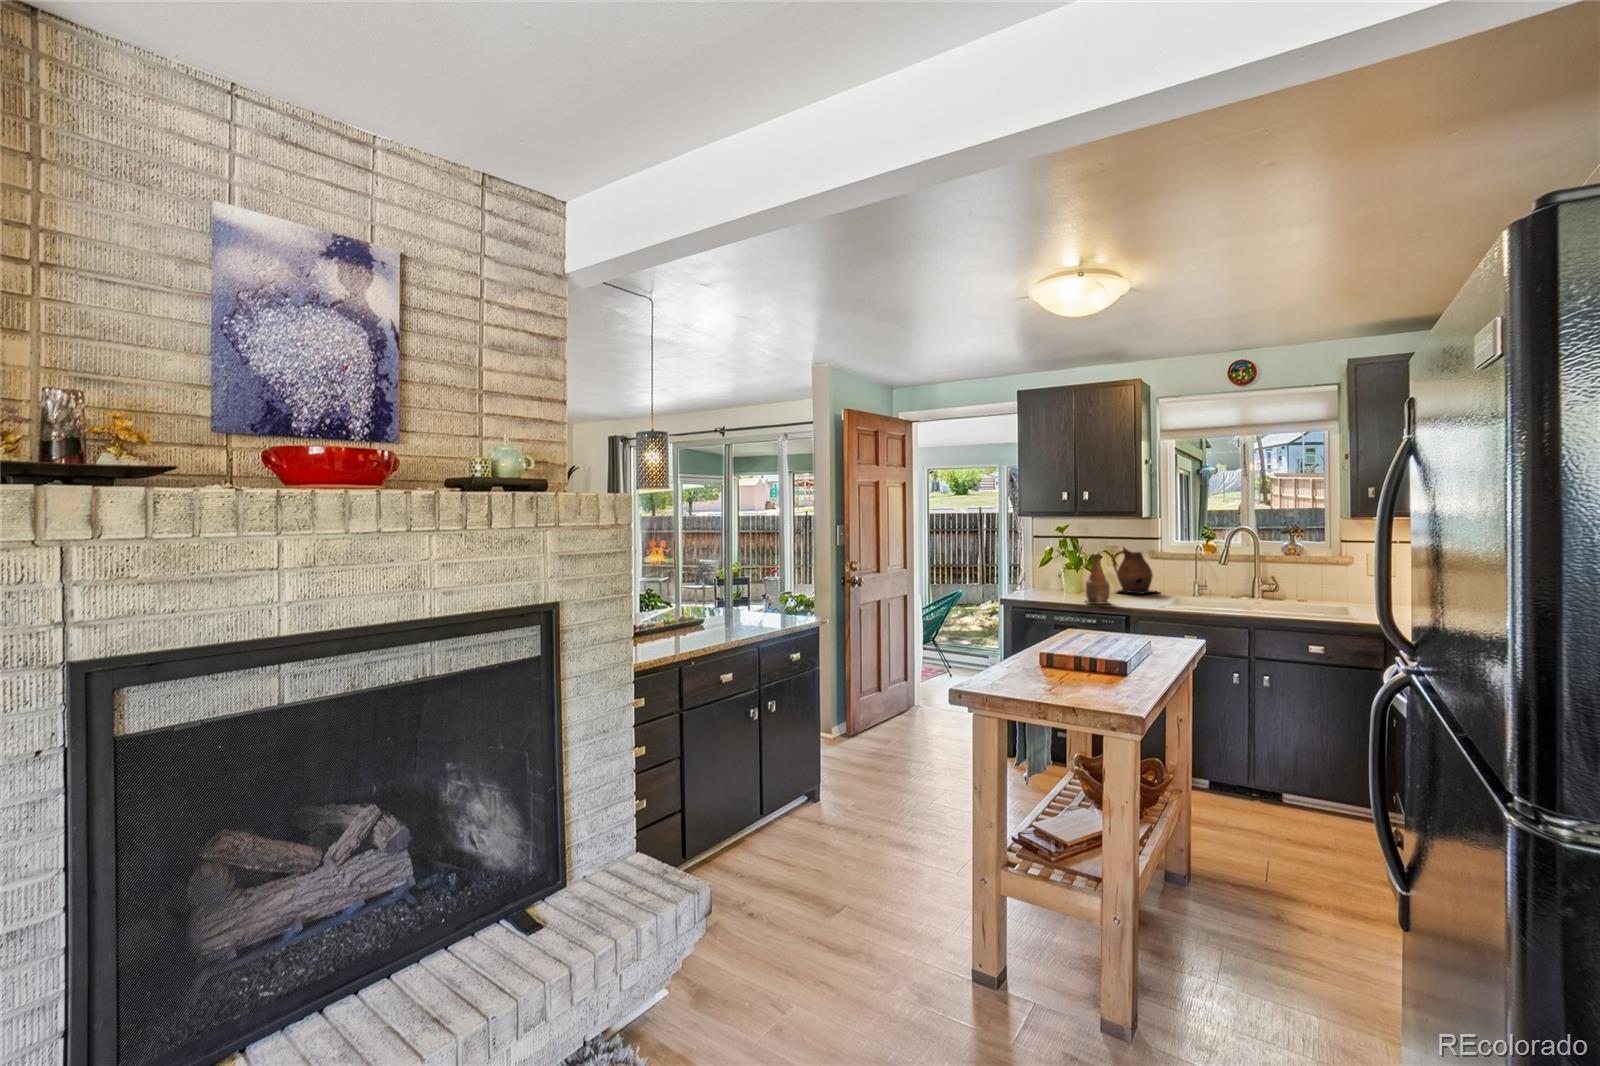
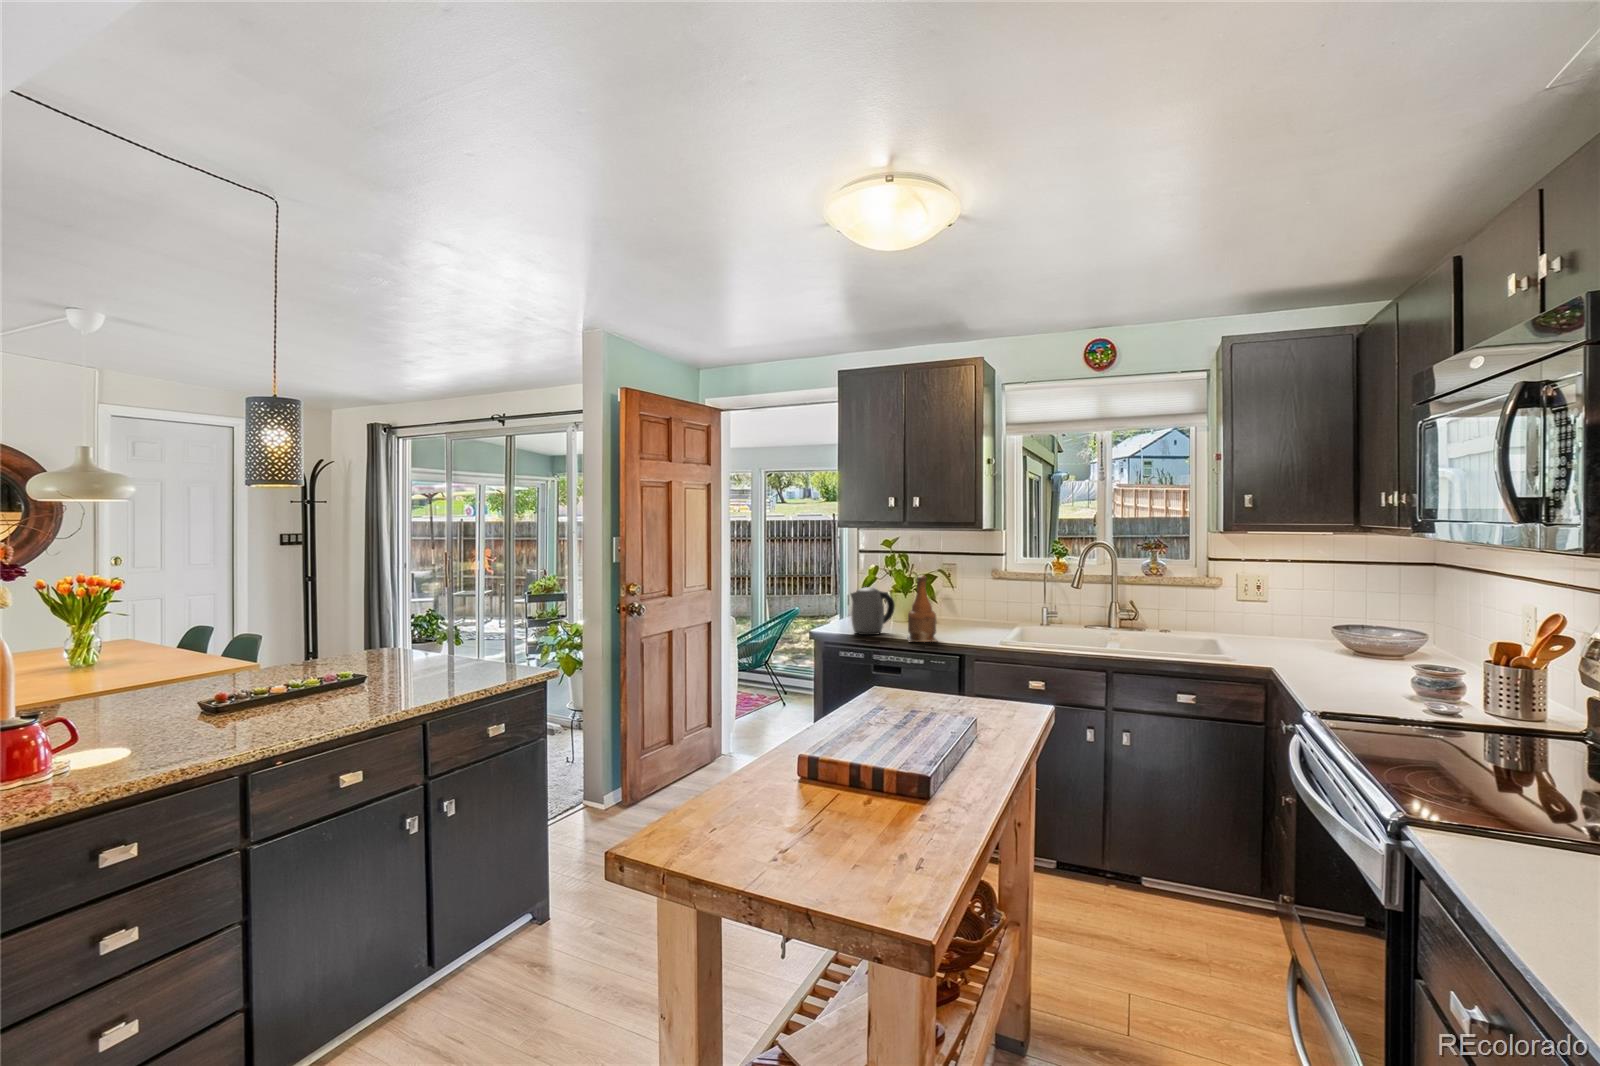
ceramic pitcher: present [1112,547,1155,594] -> none [948,564,1004,625]
kettle: none [1037,563,1072,600] -> present [851,587,895,635]

